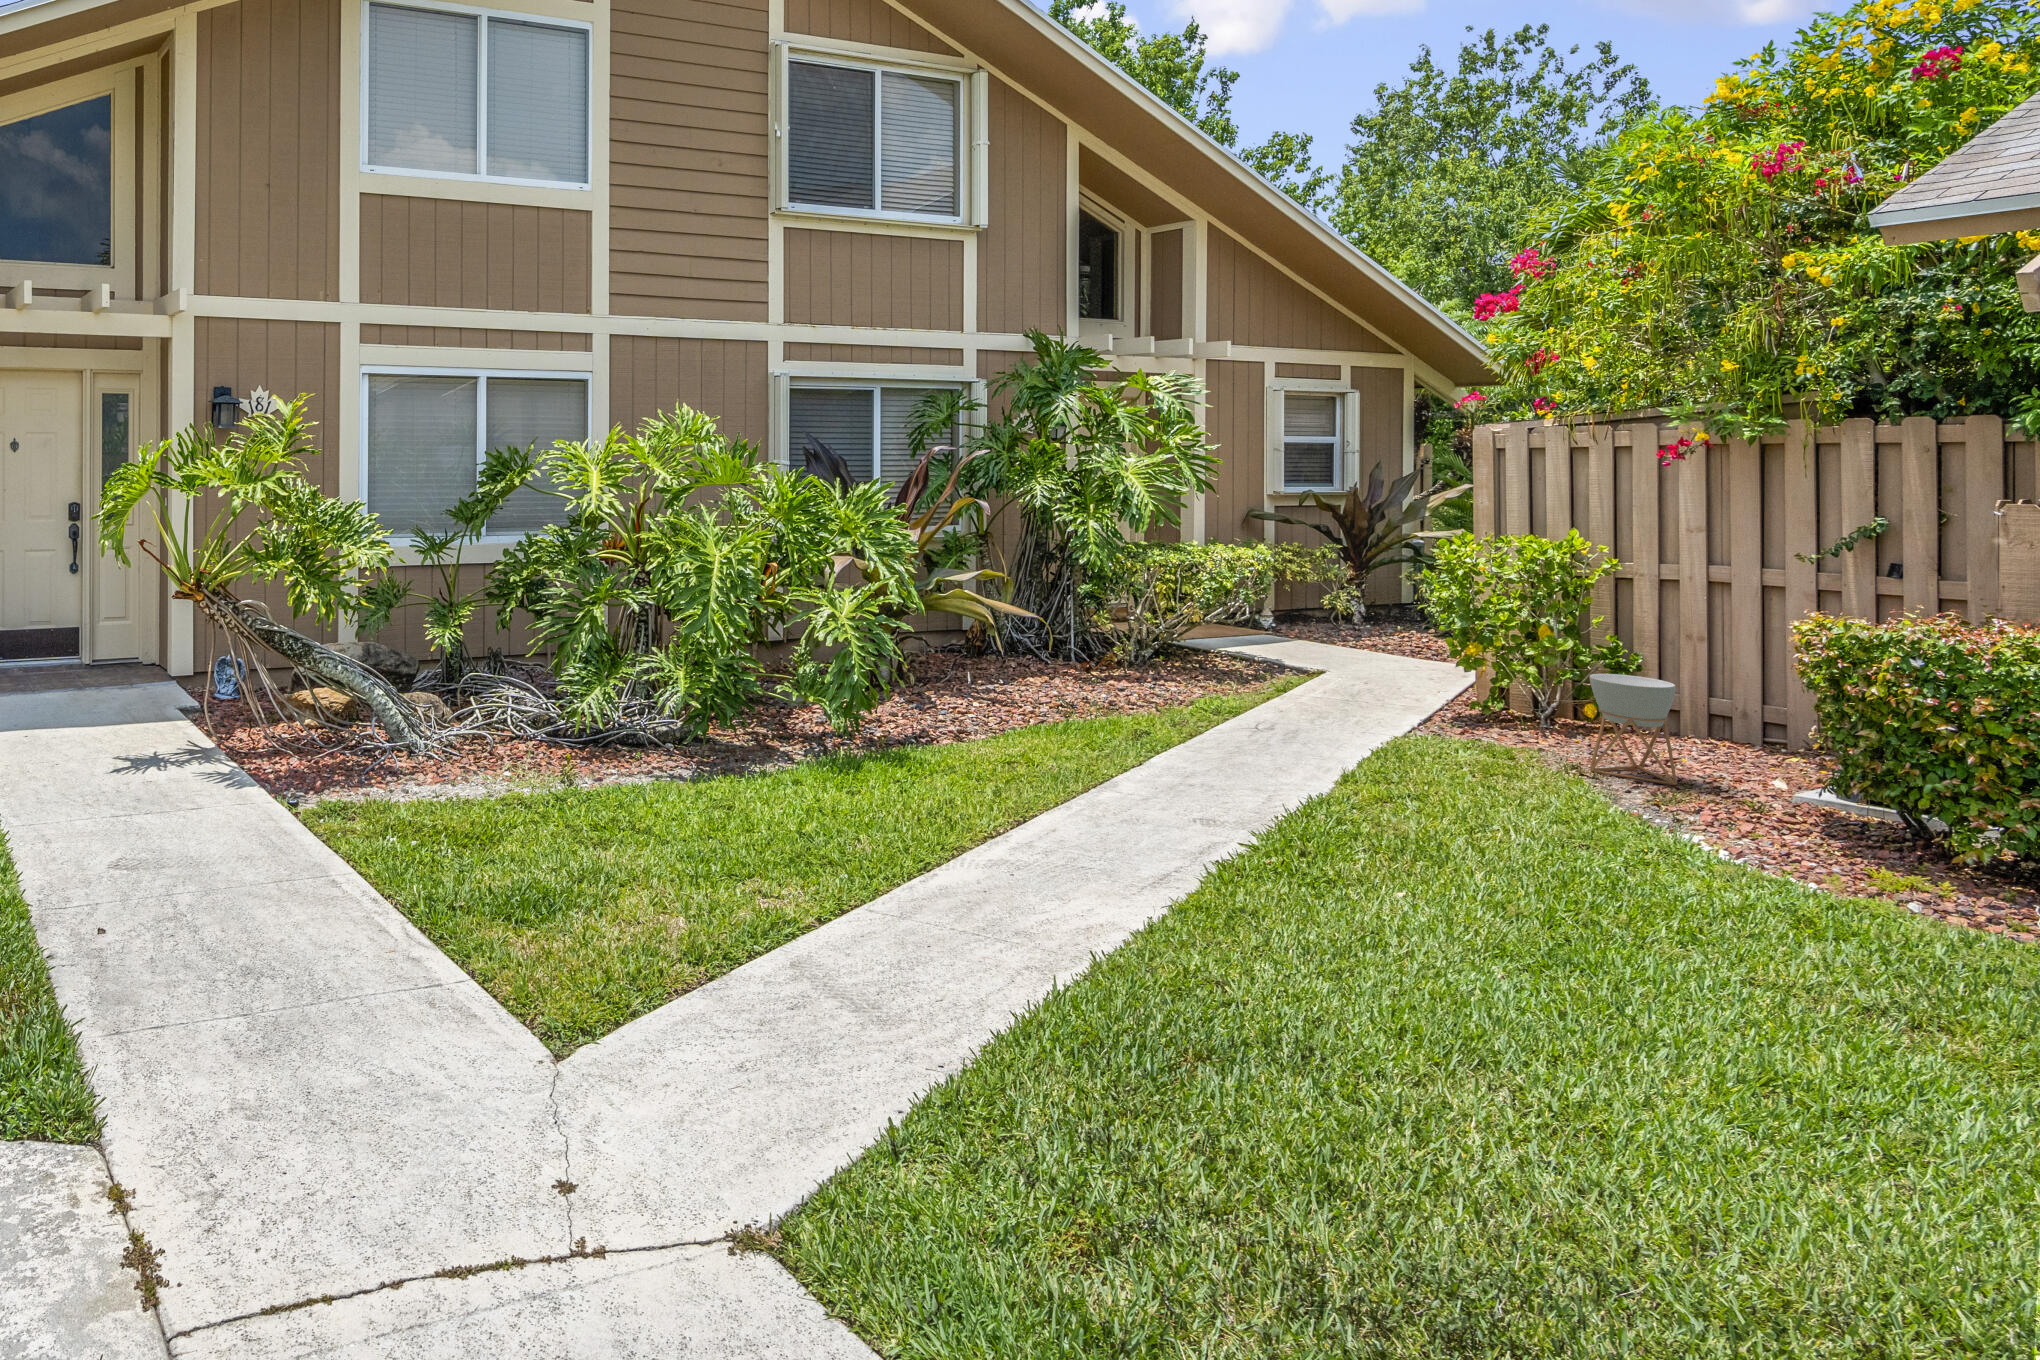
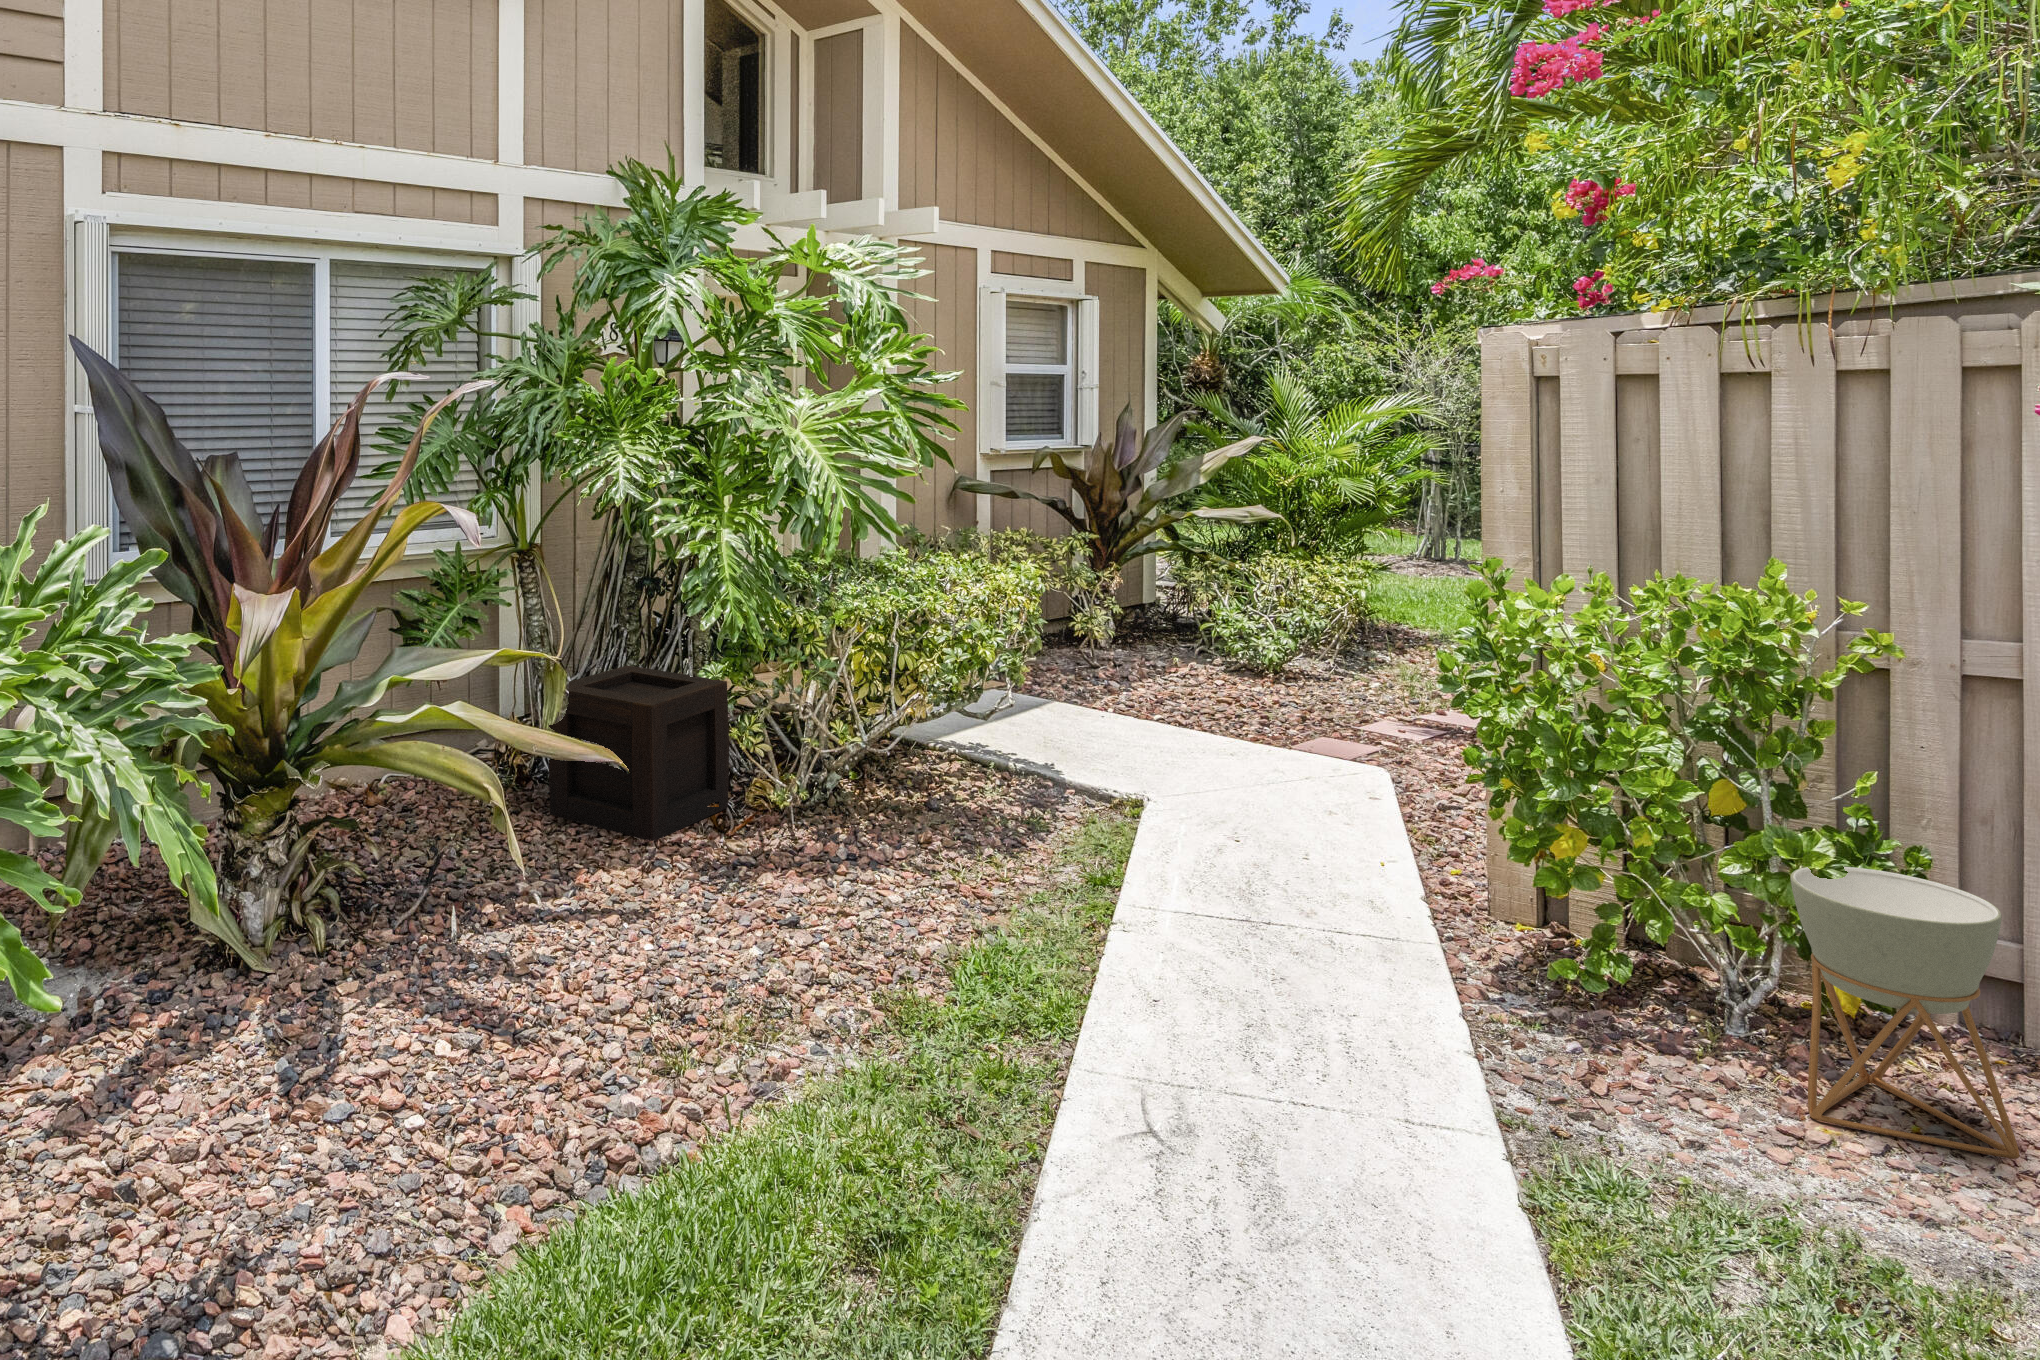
wooden crate: none [998,591,1094,669] -> present [548,665,729,841]

